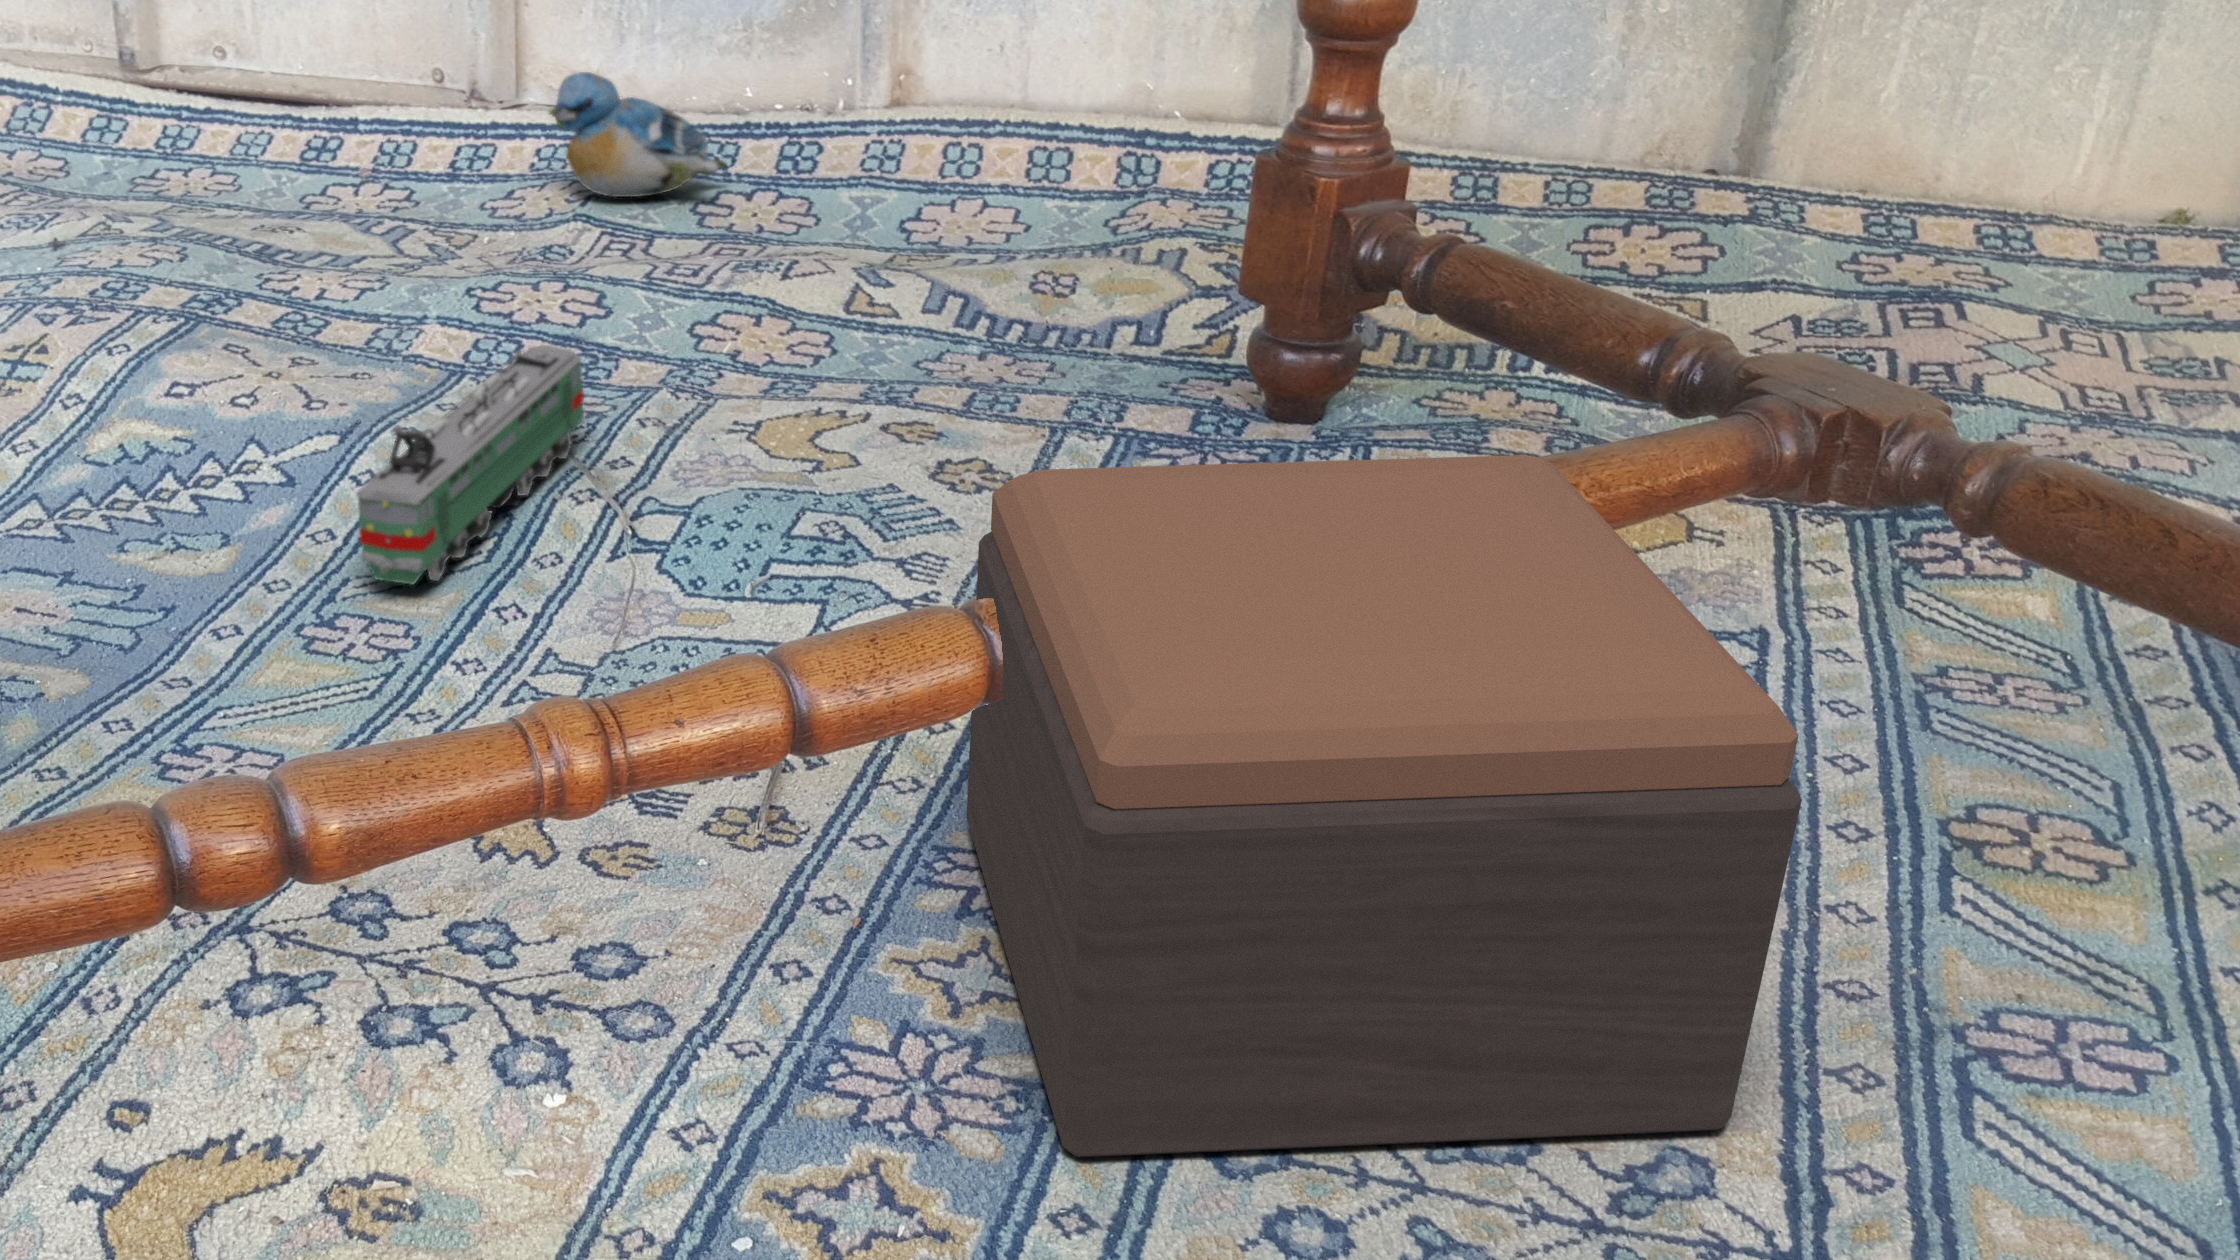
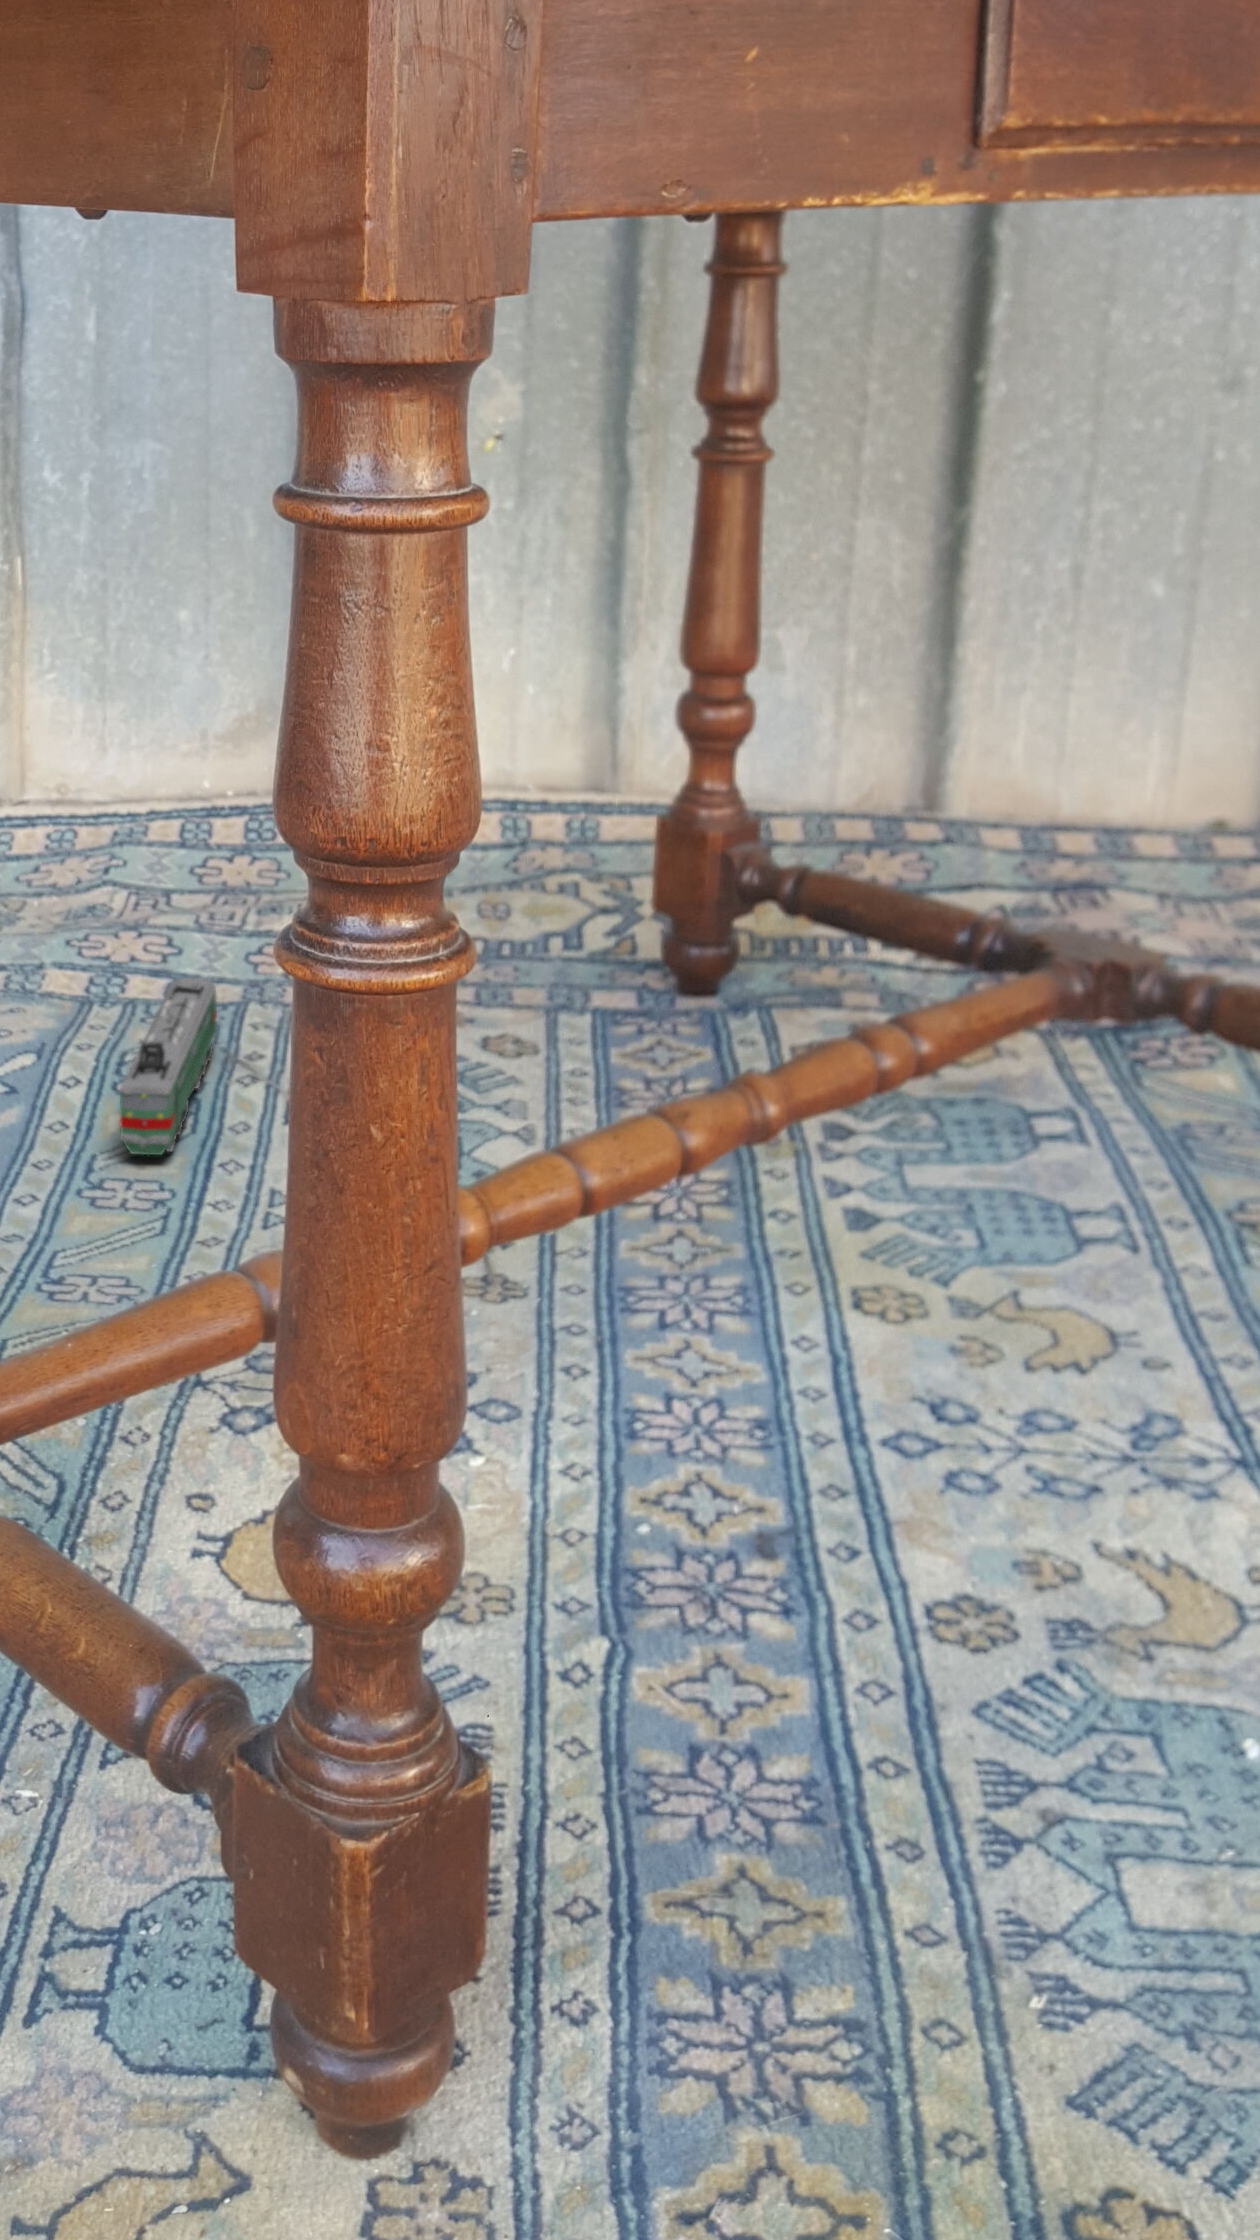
plush toy: present [550,72,727,197] -> none [75,775,208,868]
footstool: present [967,455,1802,1157] -> none [636,995,1204,1457]

